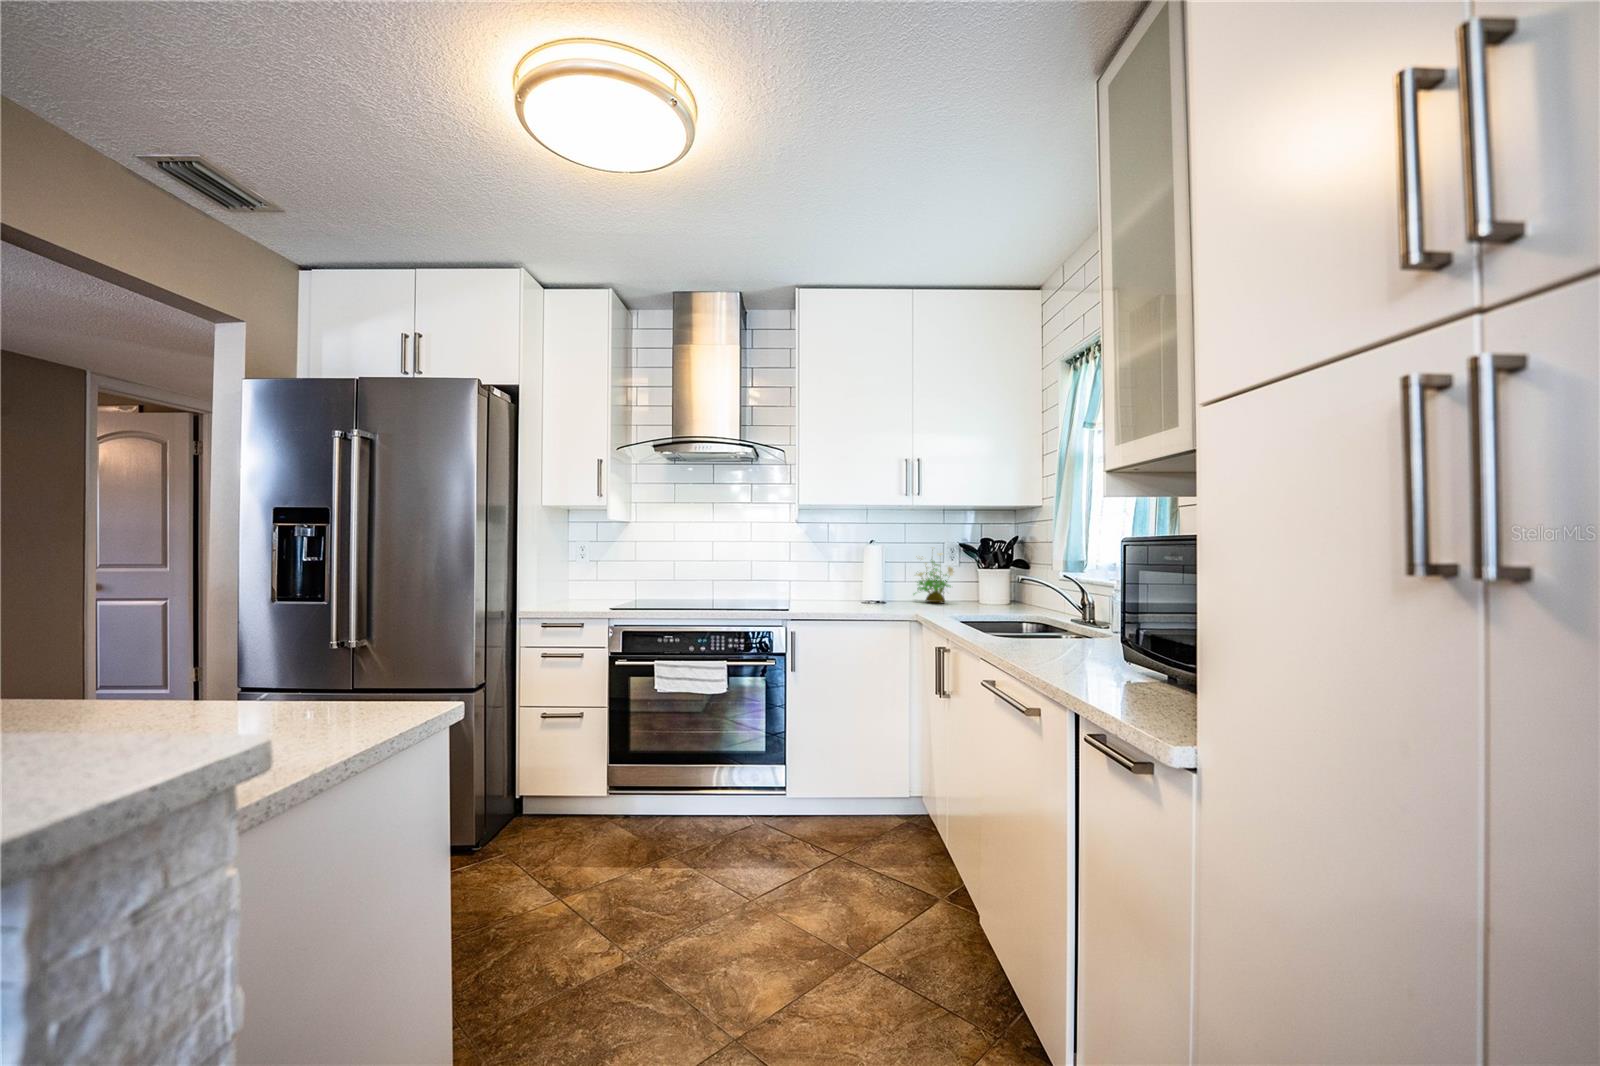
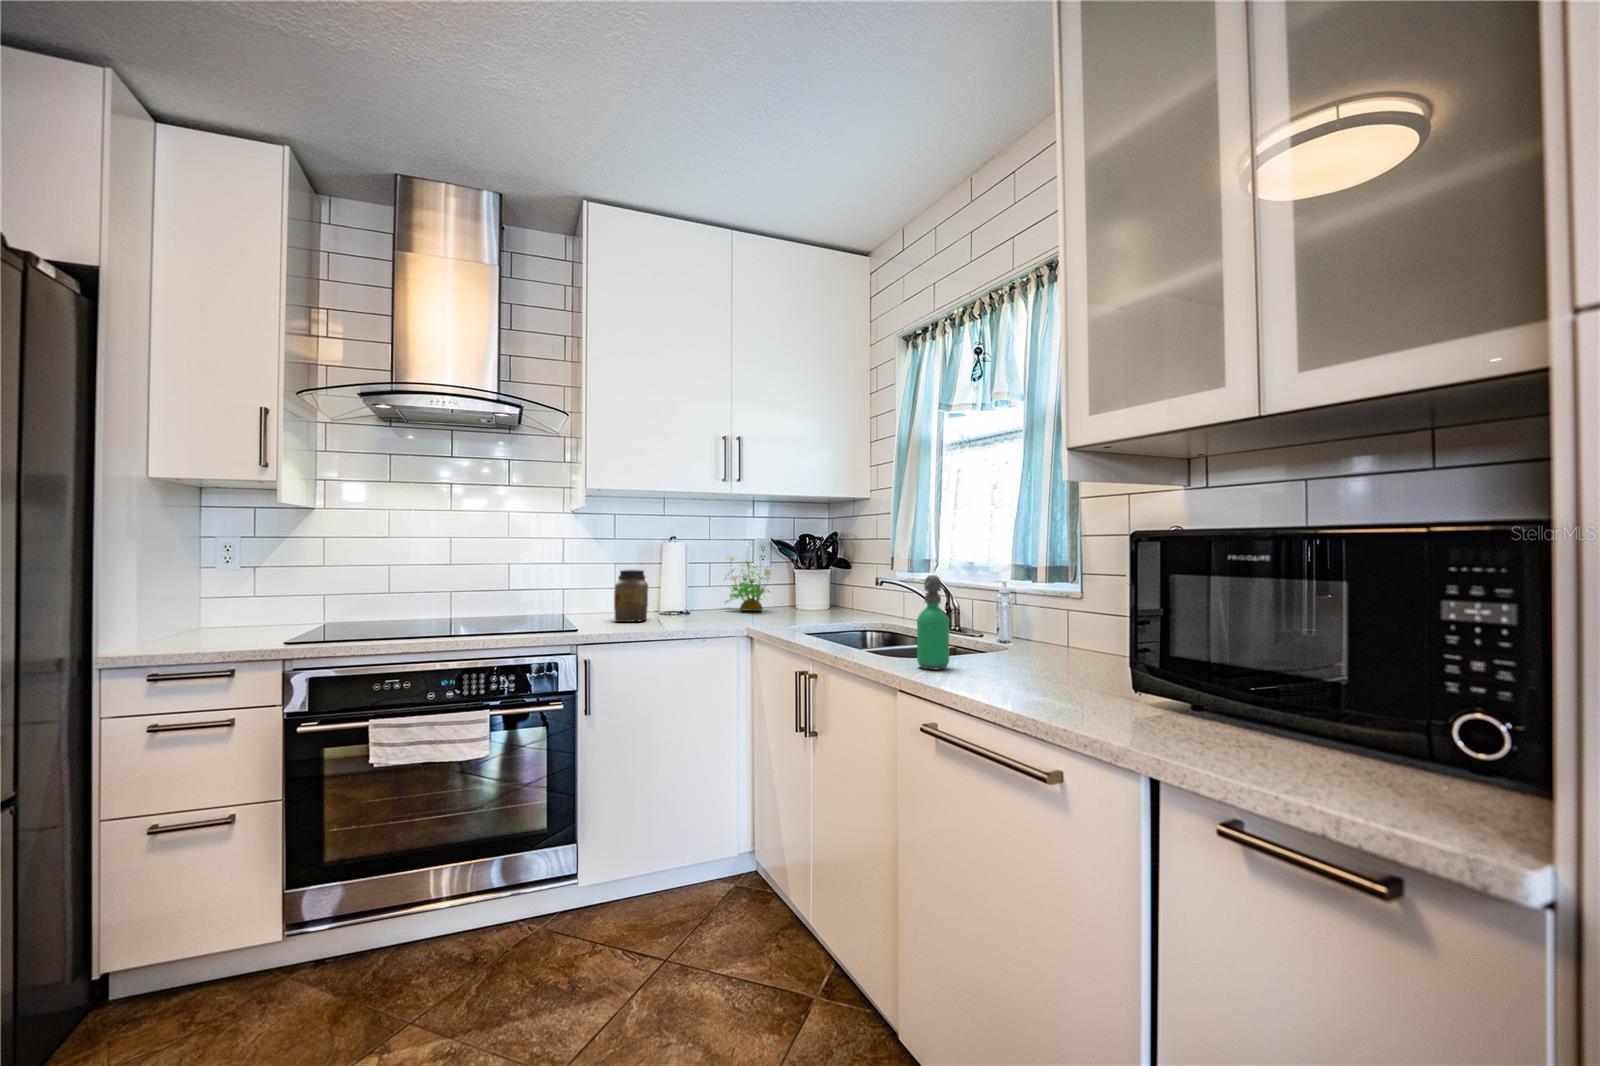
jar: none [820,566,847,606] -> present [614,570,648,622]
soap dispenser: none [1011,573,1038,648] -> present [917,575,949,670]

